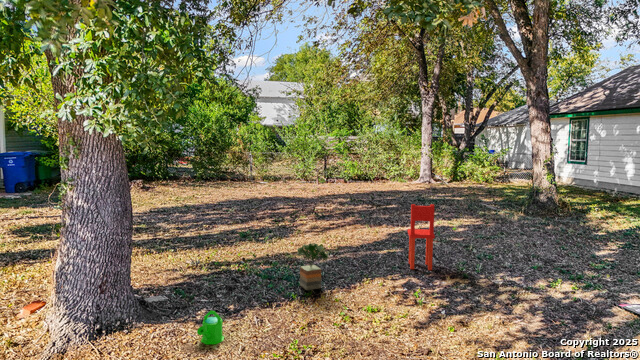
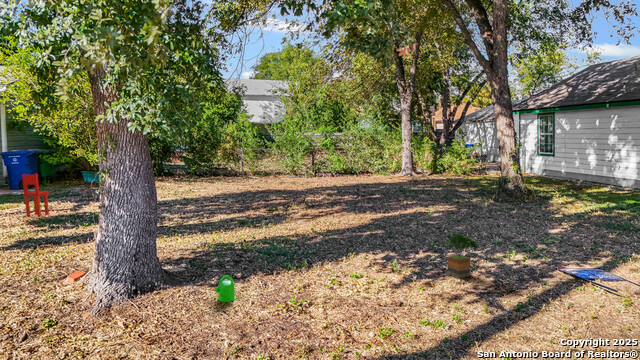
chair: present [408,204,435,270] -> present [22,174,49,217]
potted tree: present [297,243,328,290] -> present [445,234,478,278]

